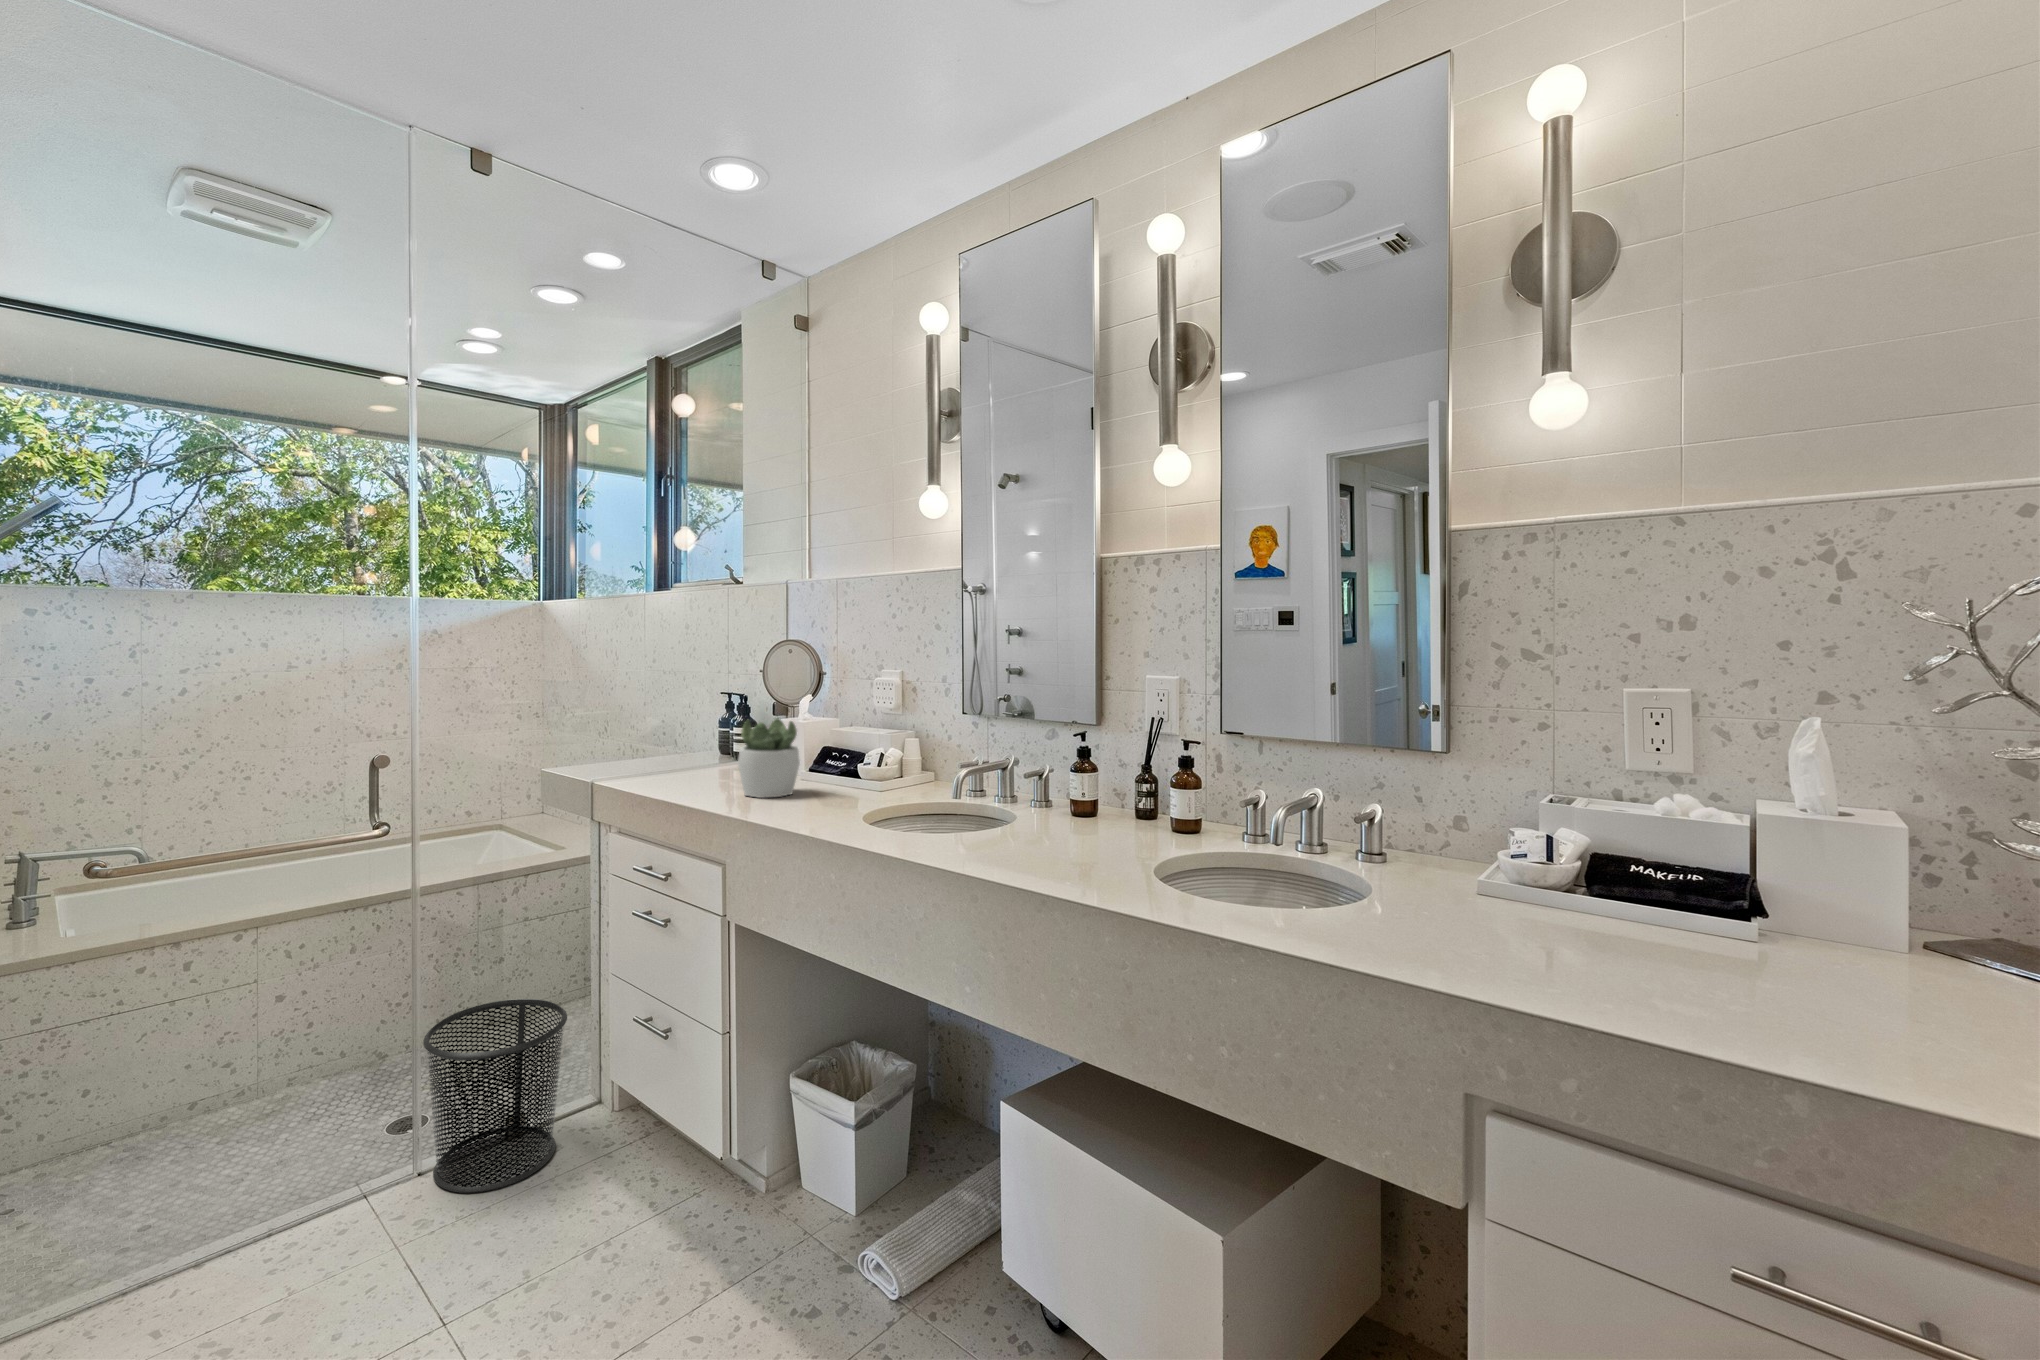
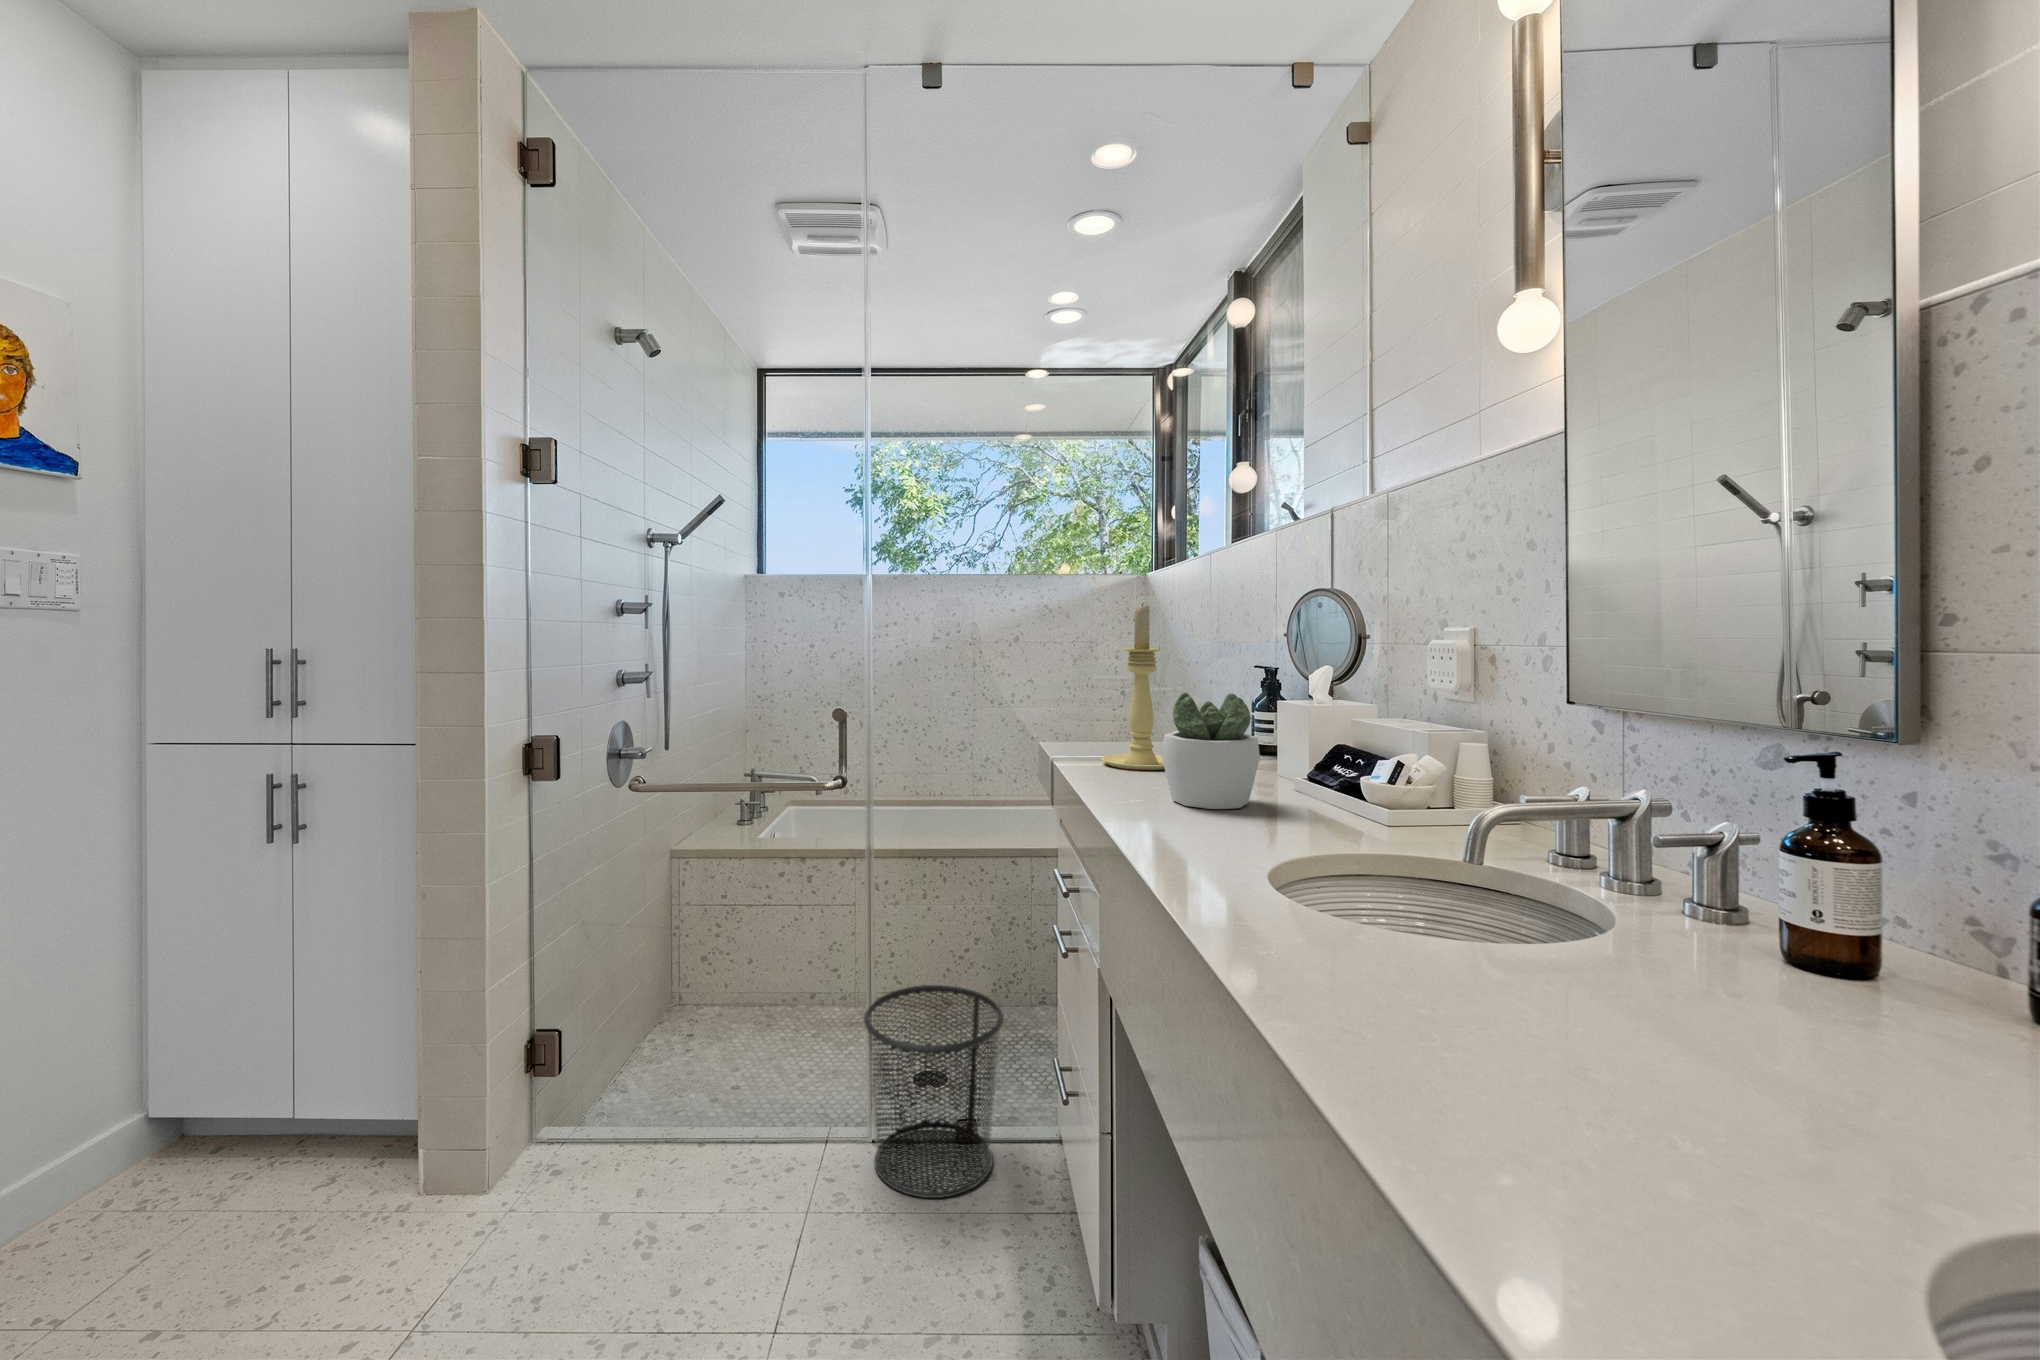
candle holder: none [640,650,705,781] -> present [1102,604,1165,770]

